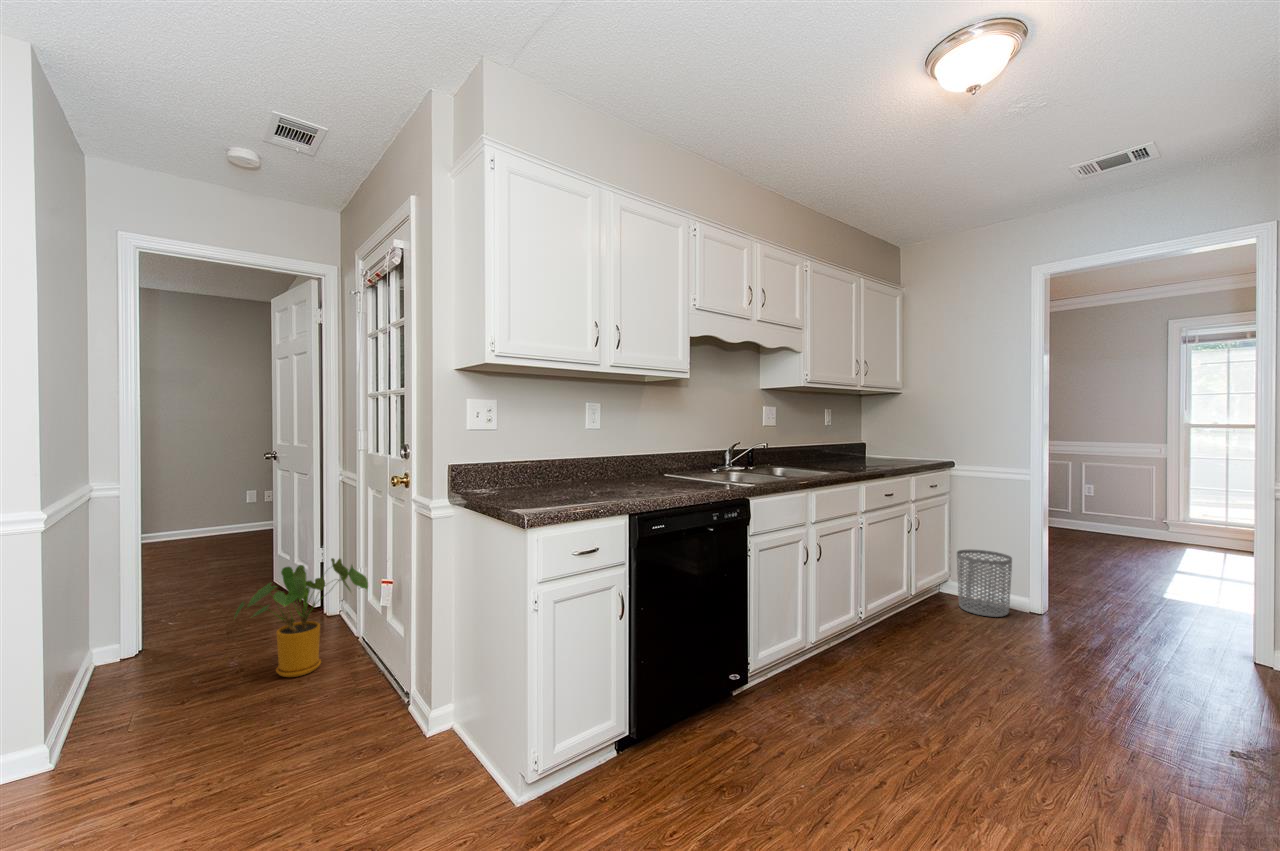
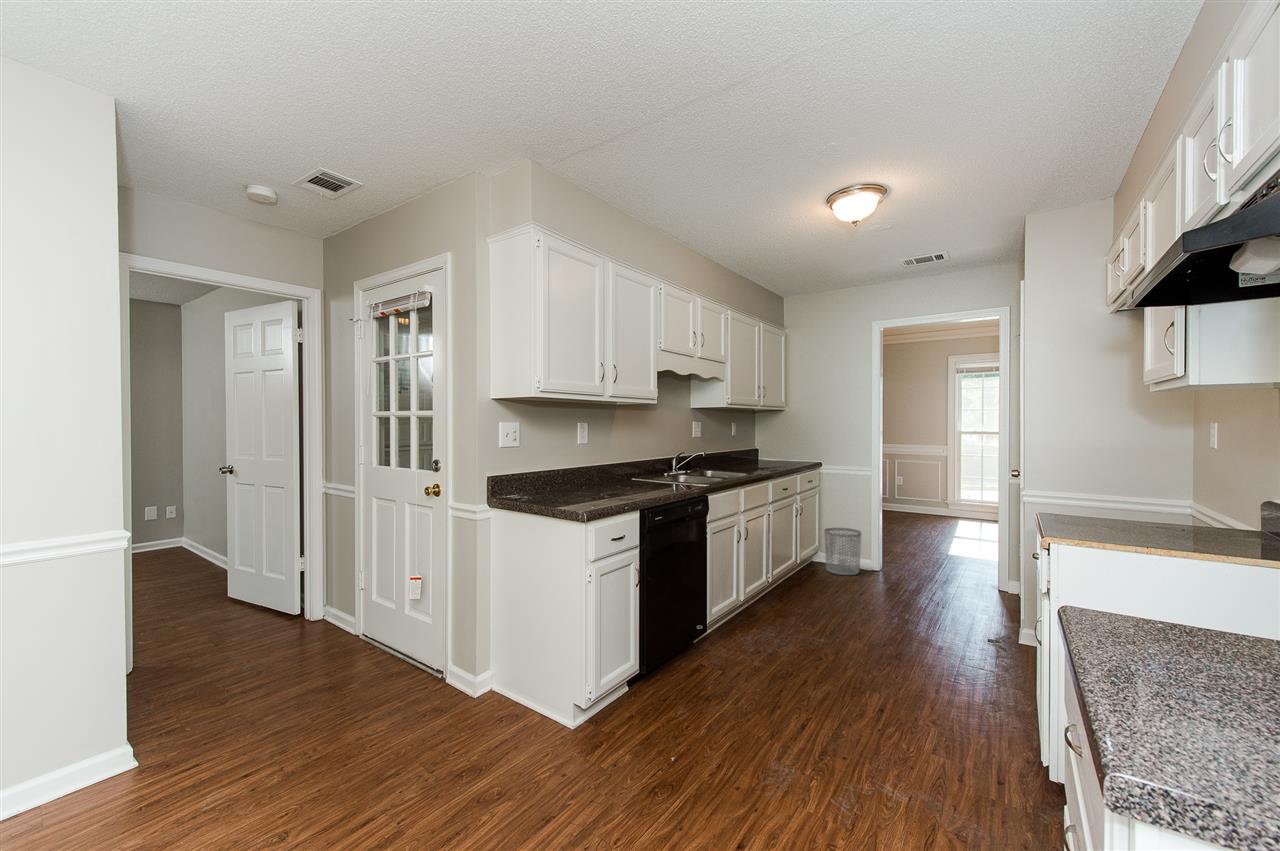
house plant: present [234,558,368,677] -> none [261,563,378,672]

